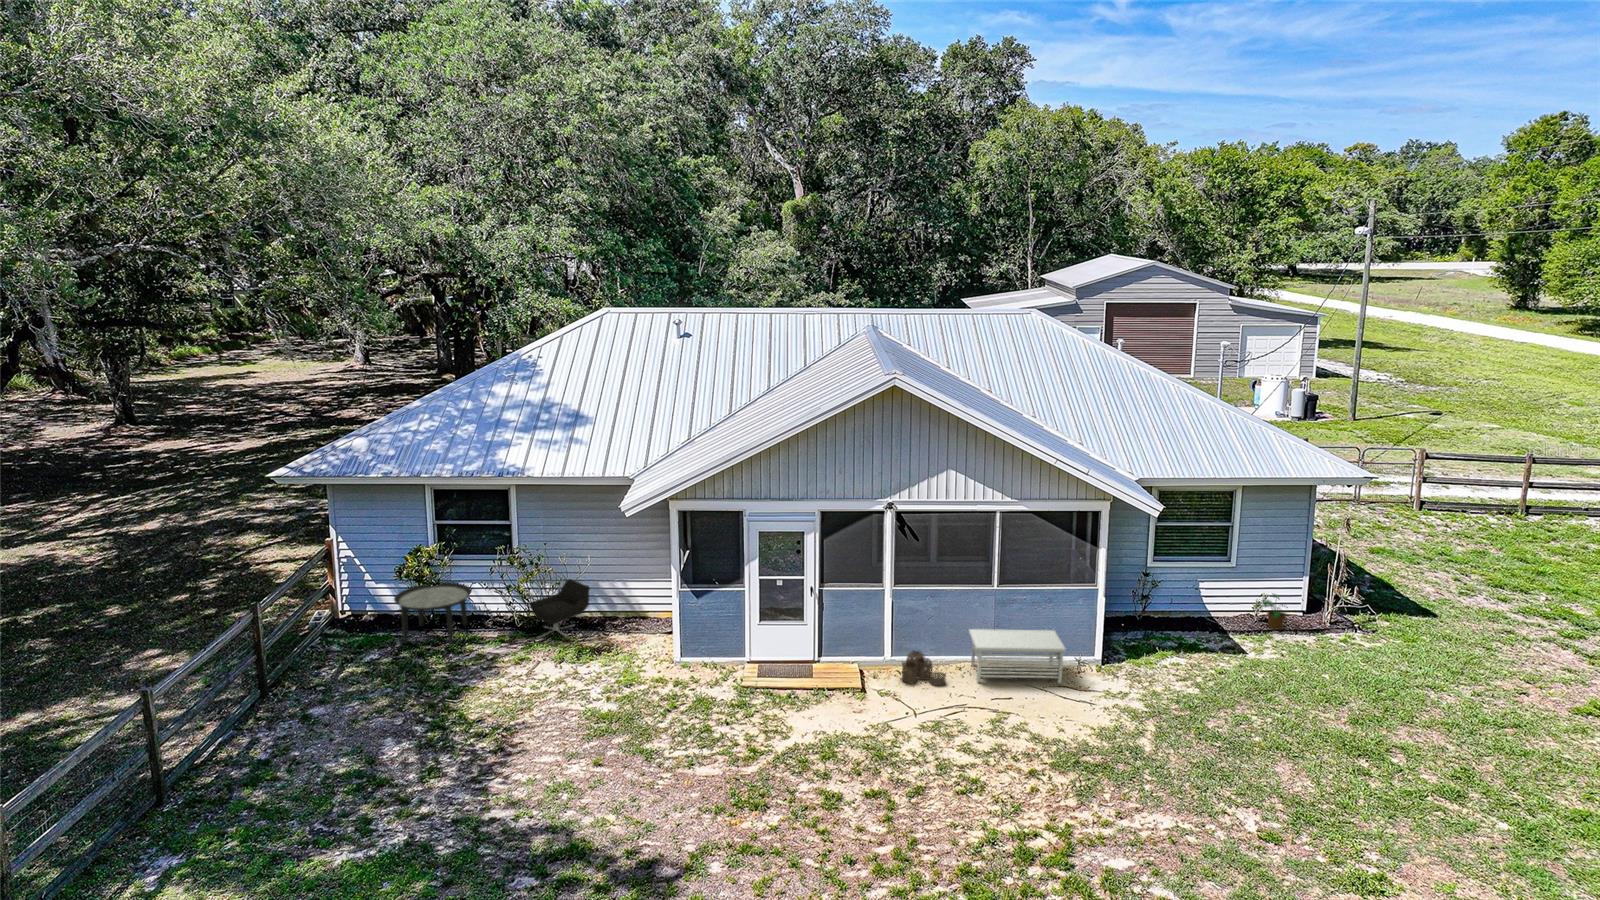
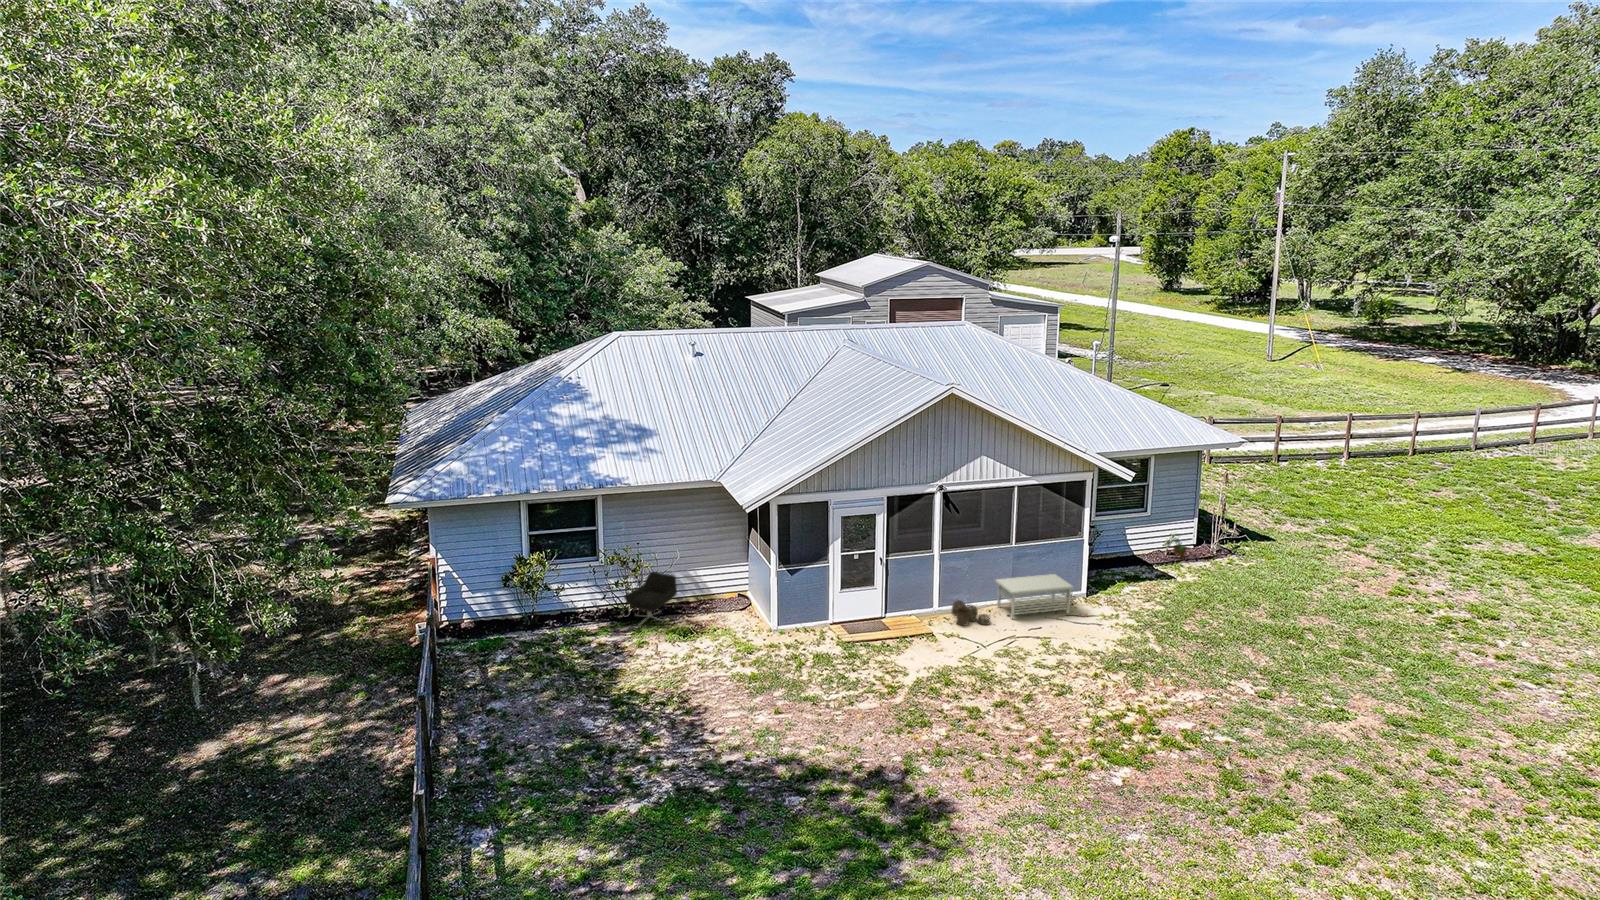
round table: present [394,582,471,644] -> none [508,585,575,643]

